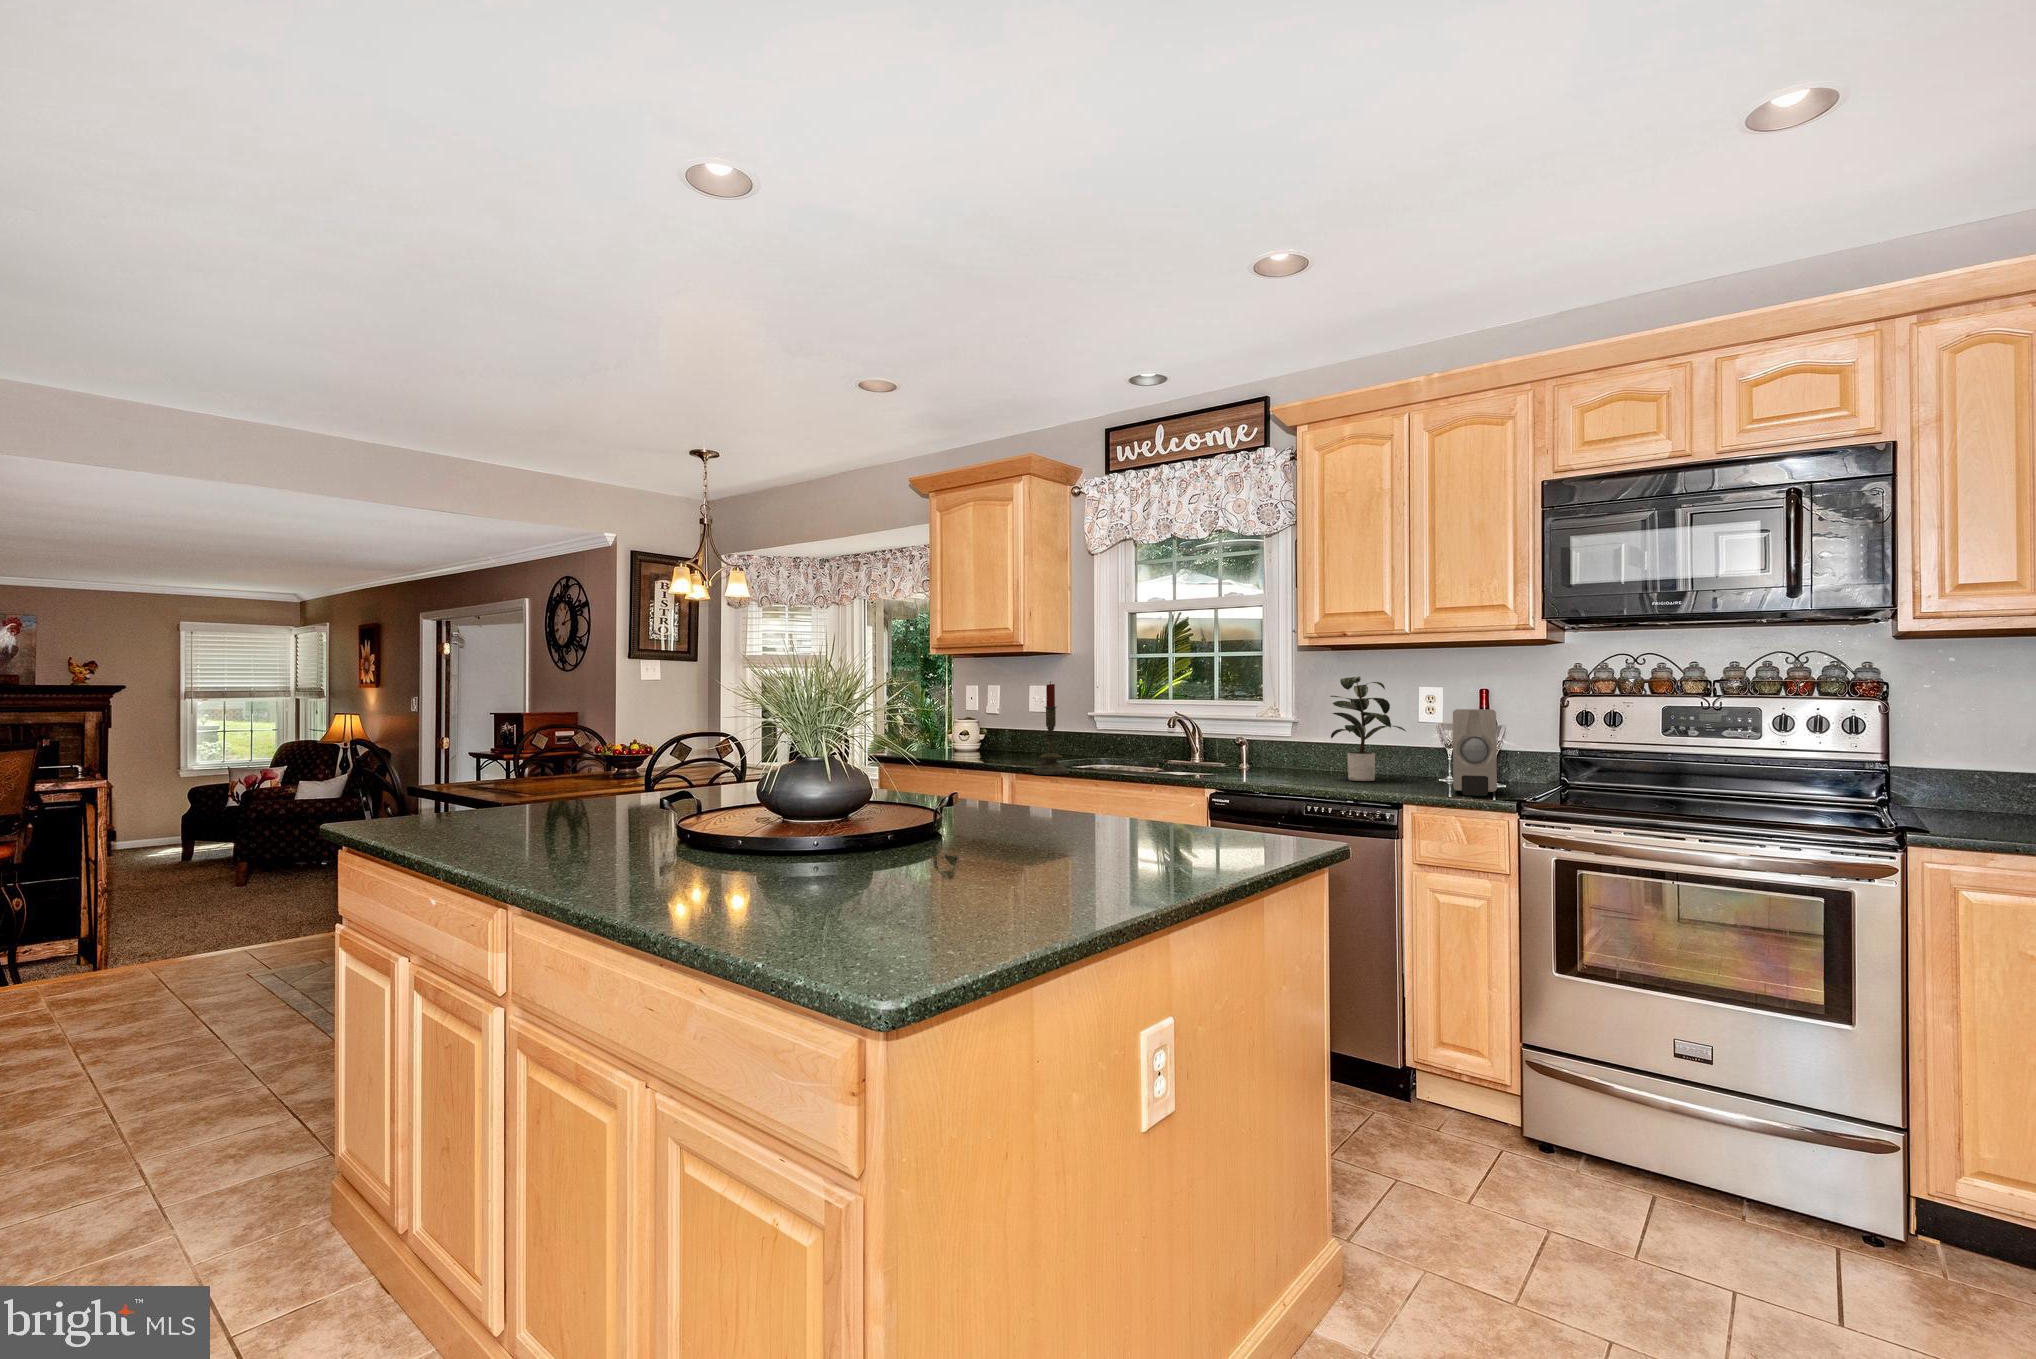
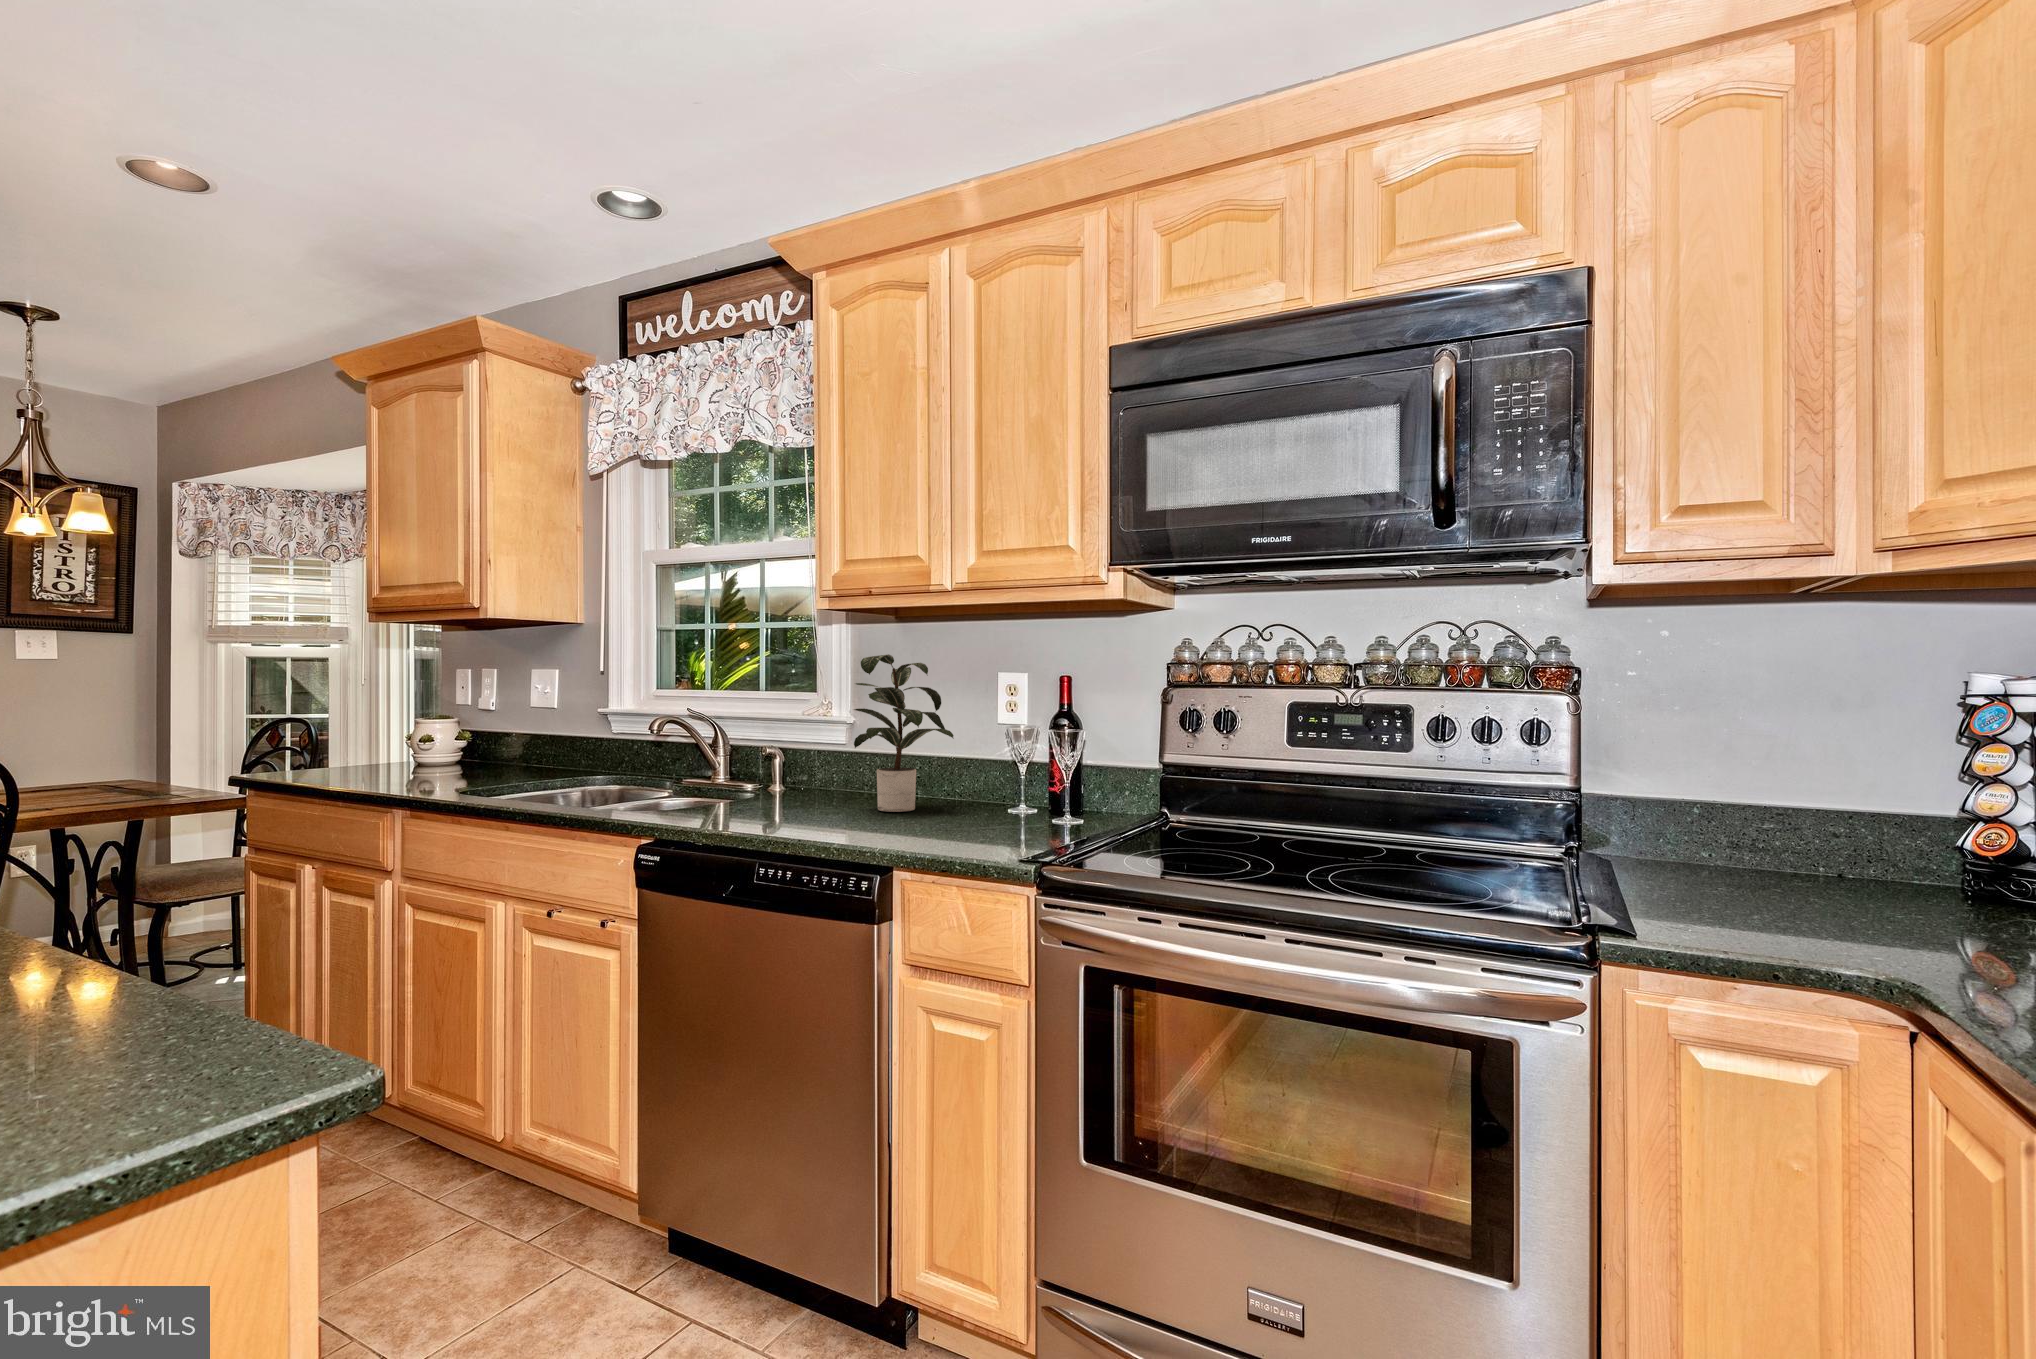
candle: present [1033,681,1069,775] -> none [439,658,502,802]
soap dispenser: present [1453,709,1497,796] -> none [976,705,1056,843]

